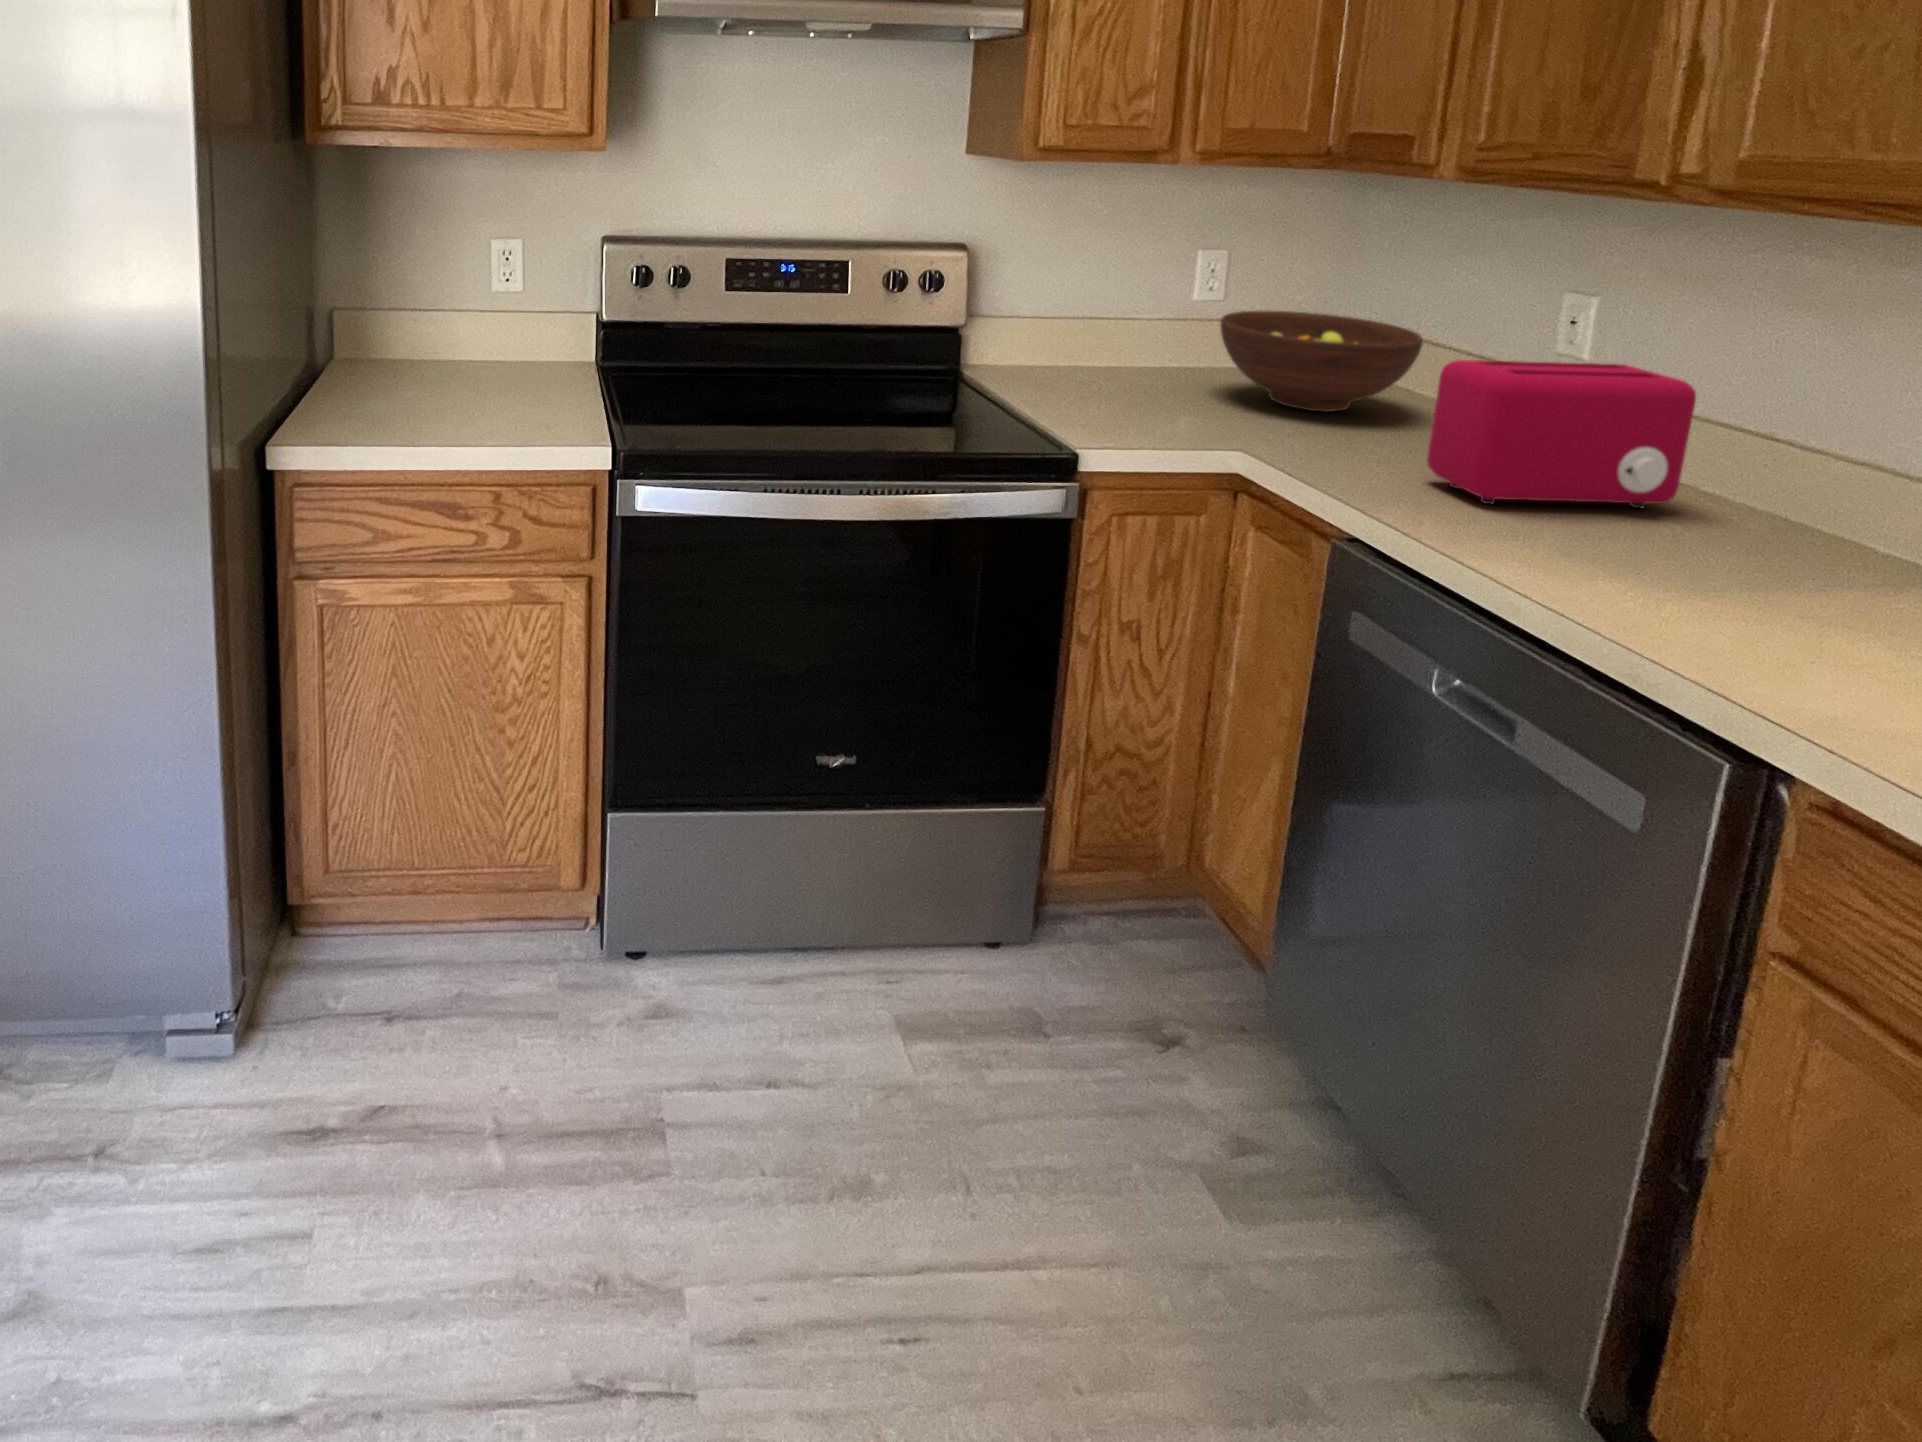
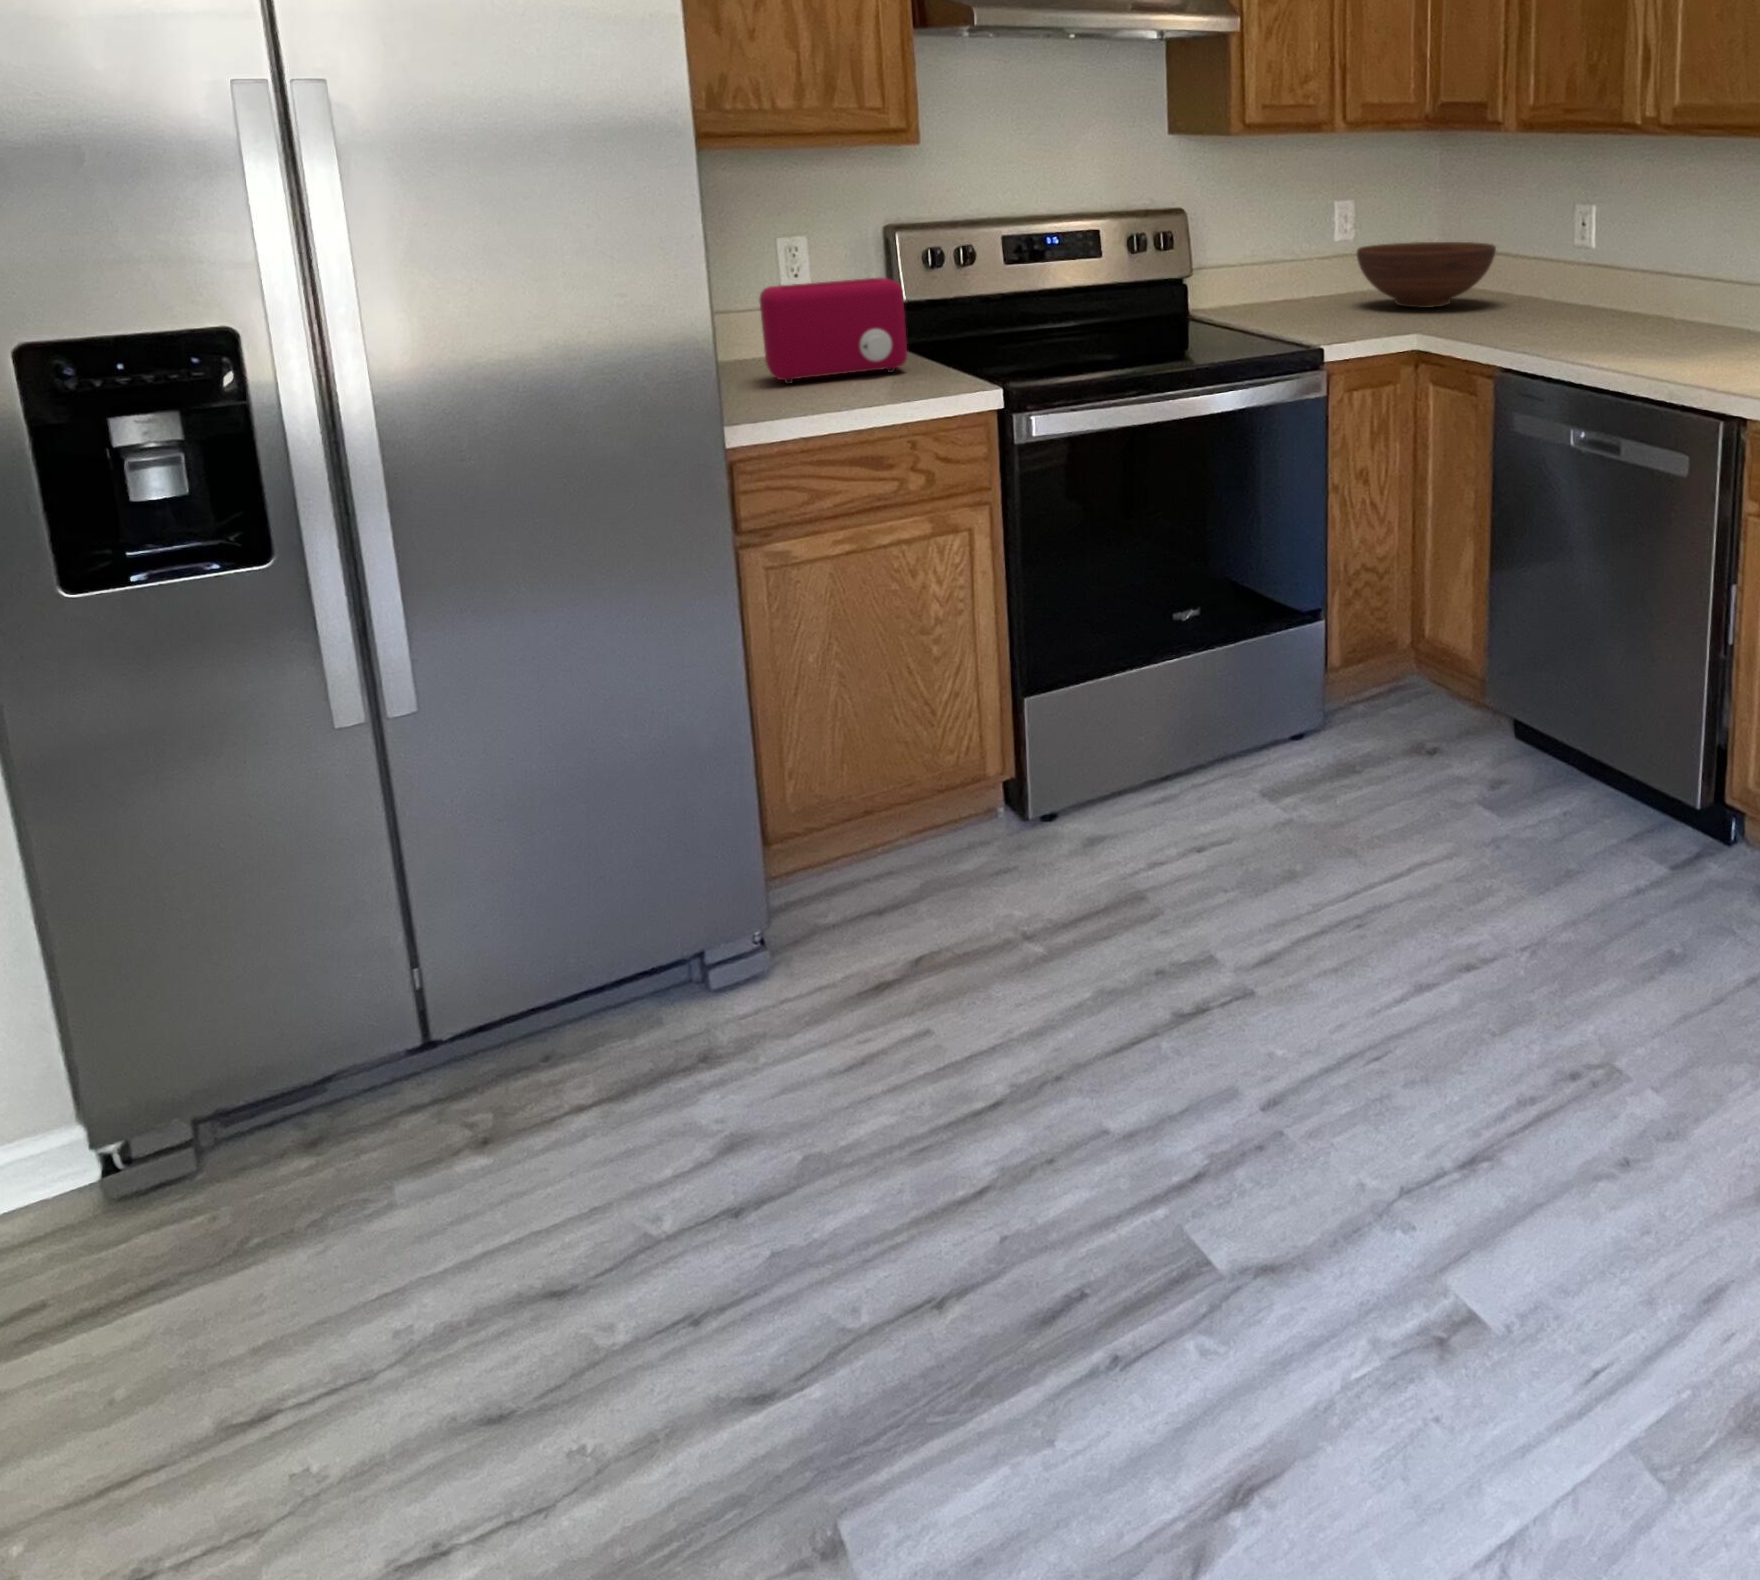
toaster: present [1427,360,1696,508] -> present [759,277,907,384]

